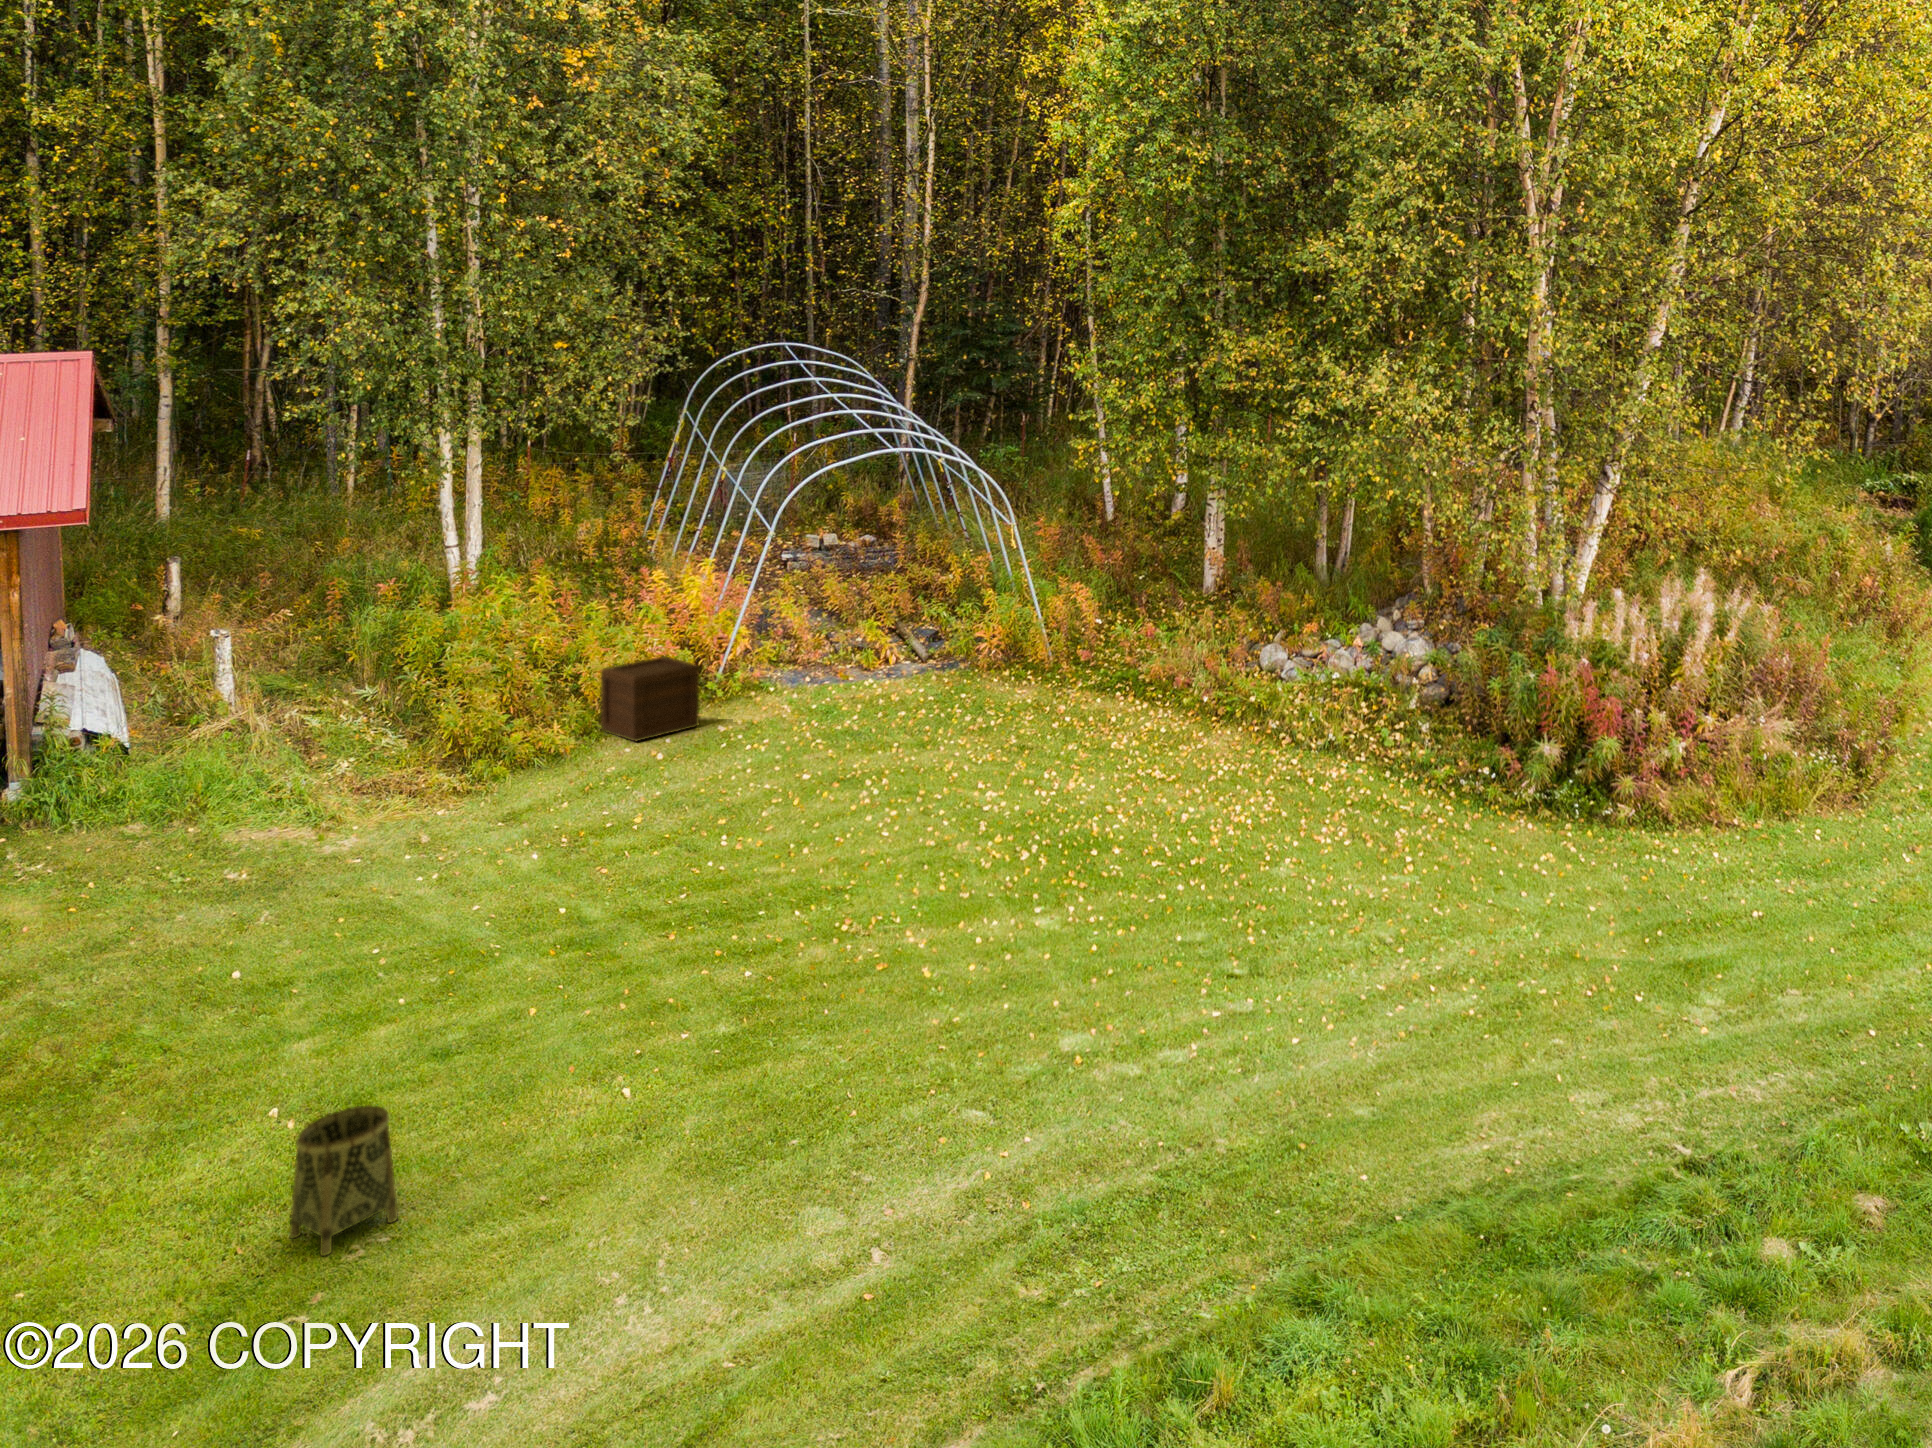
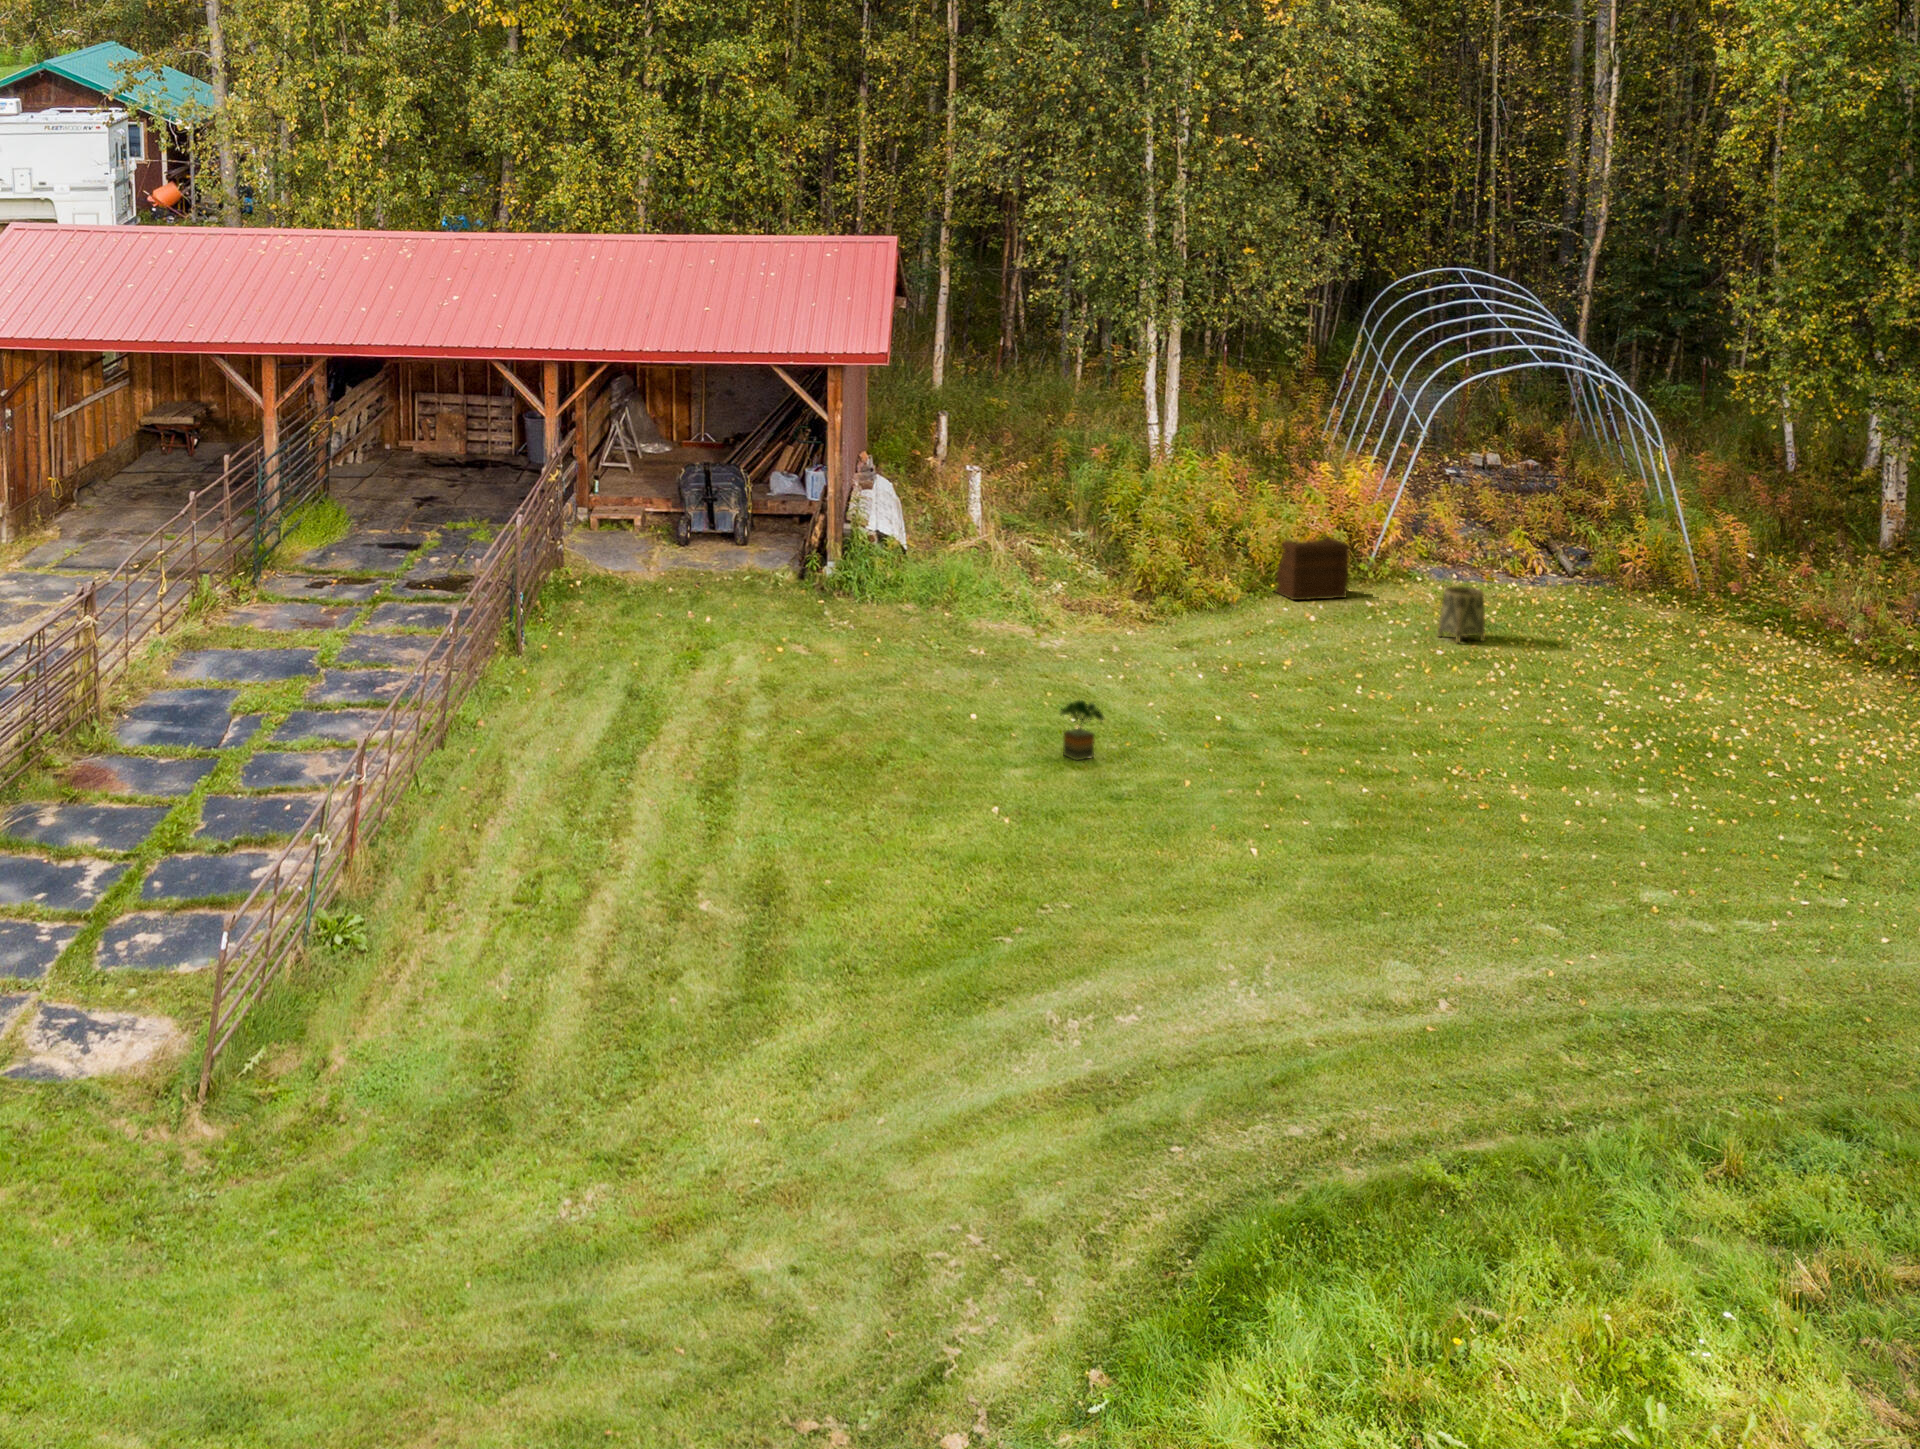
potted tree: none [222,1030,316,1142] -> present [1061,701,1104,760]
basket: present [290,1105,398,1256] -> present [1438,587,1485,643]

